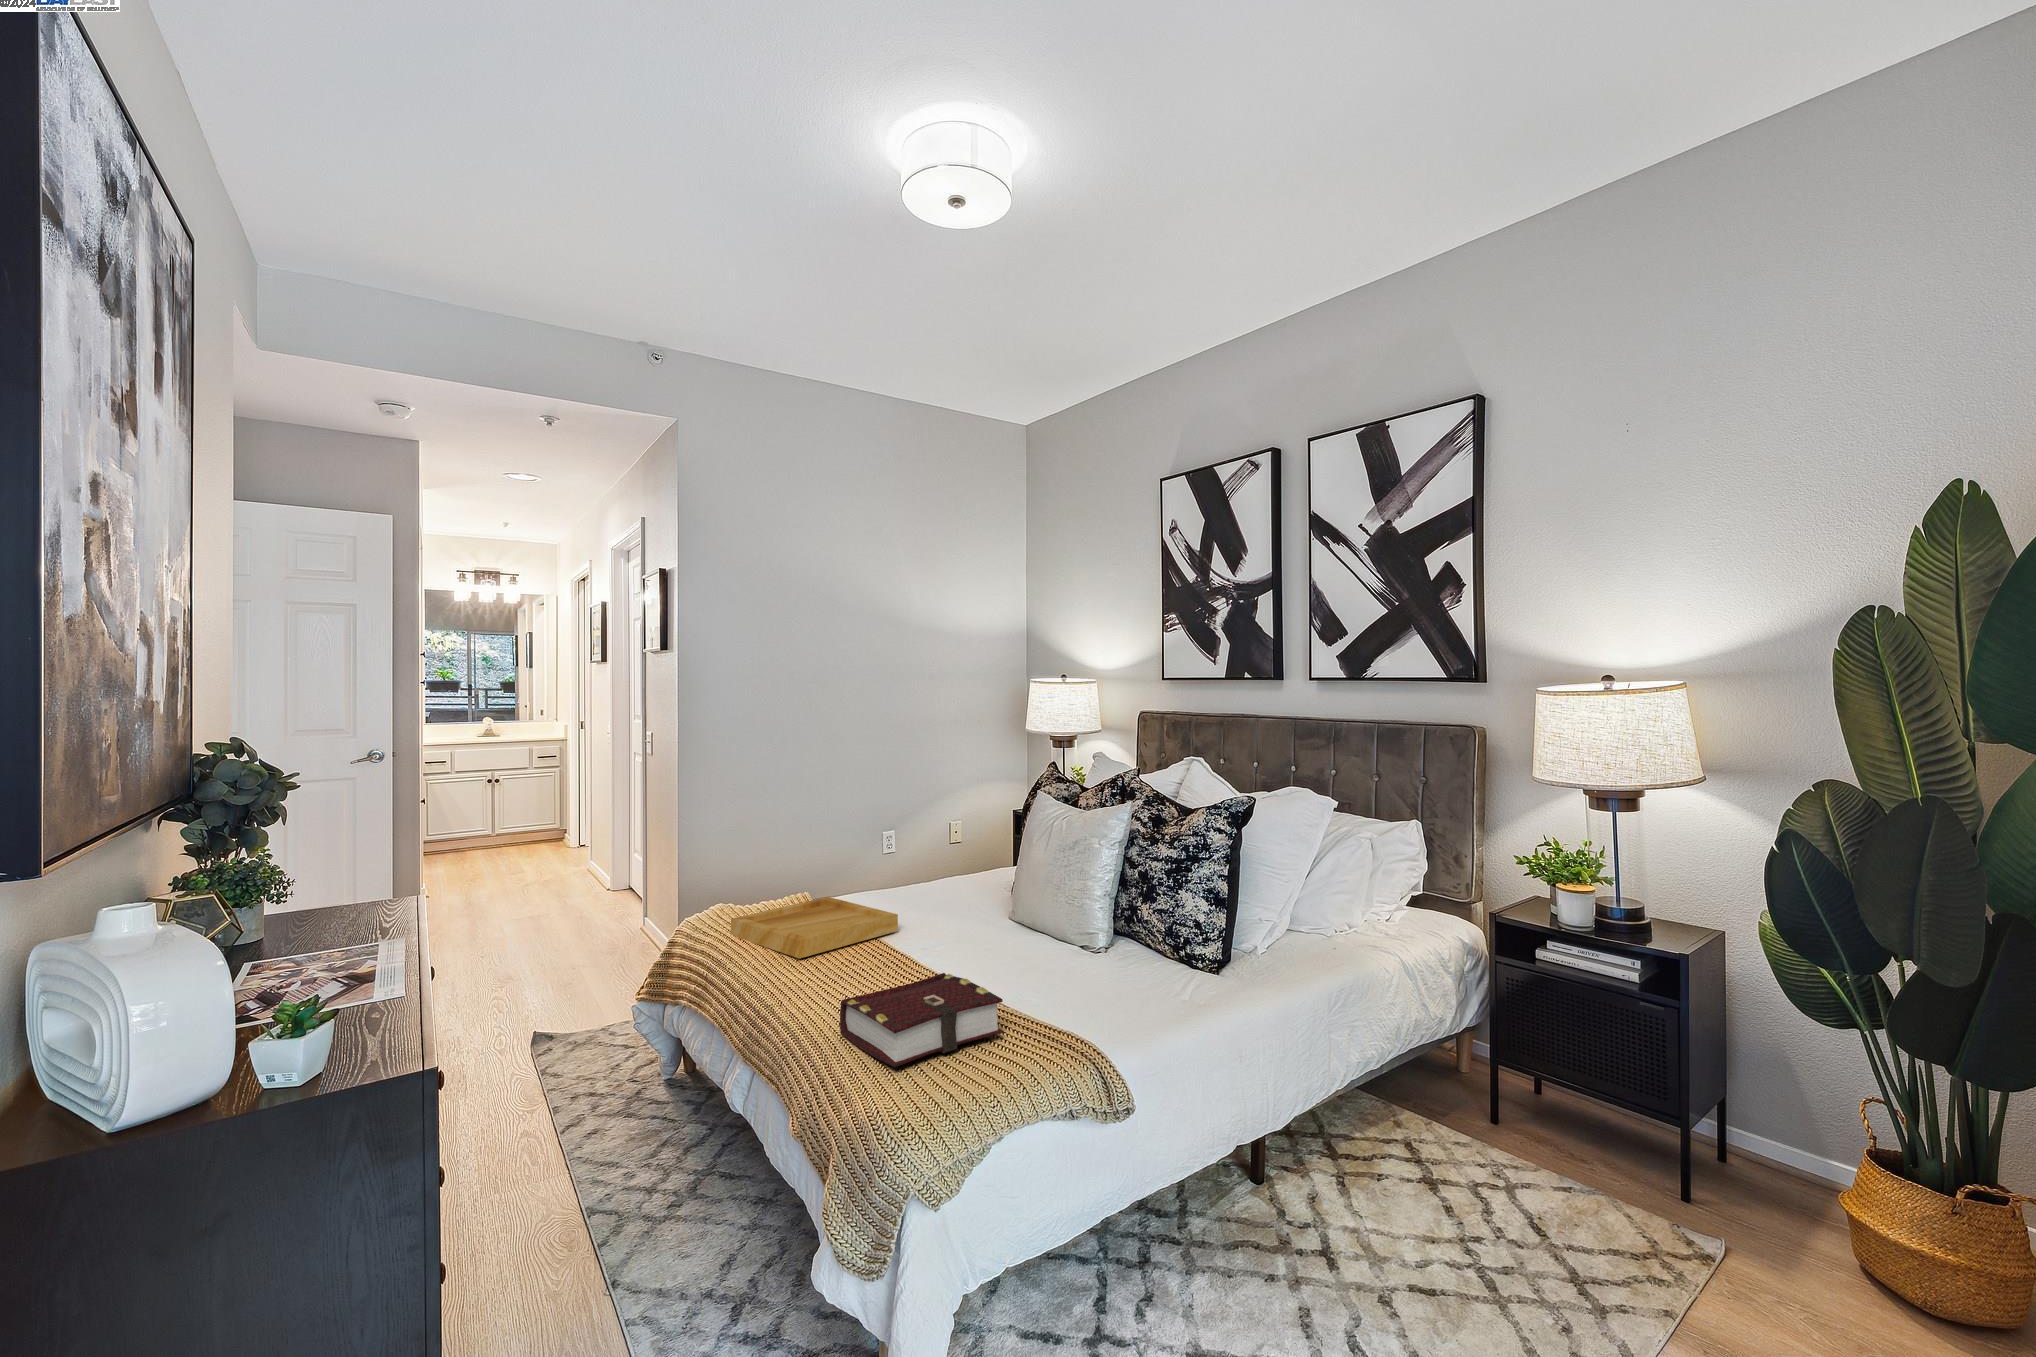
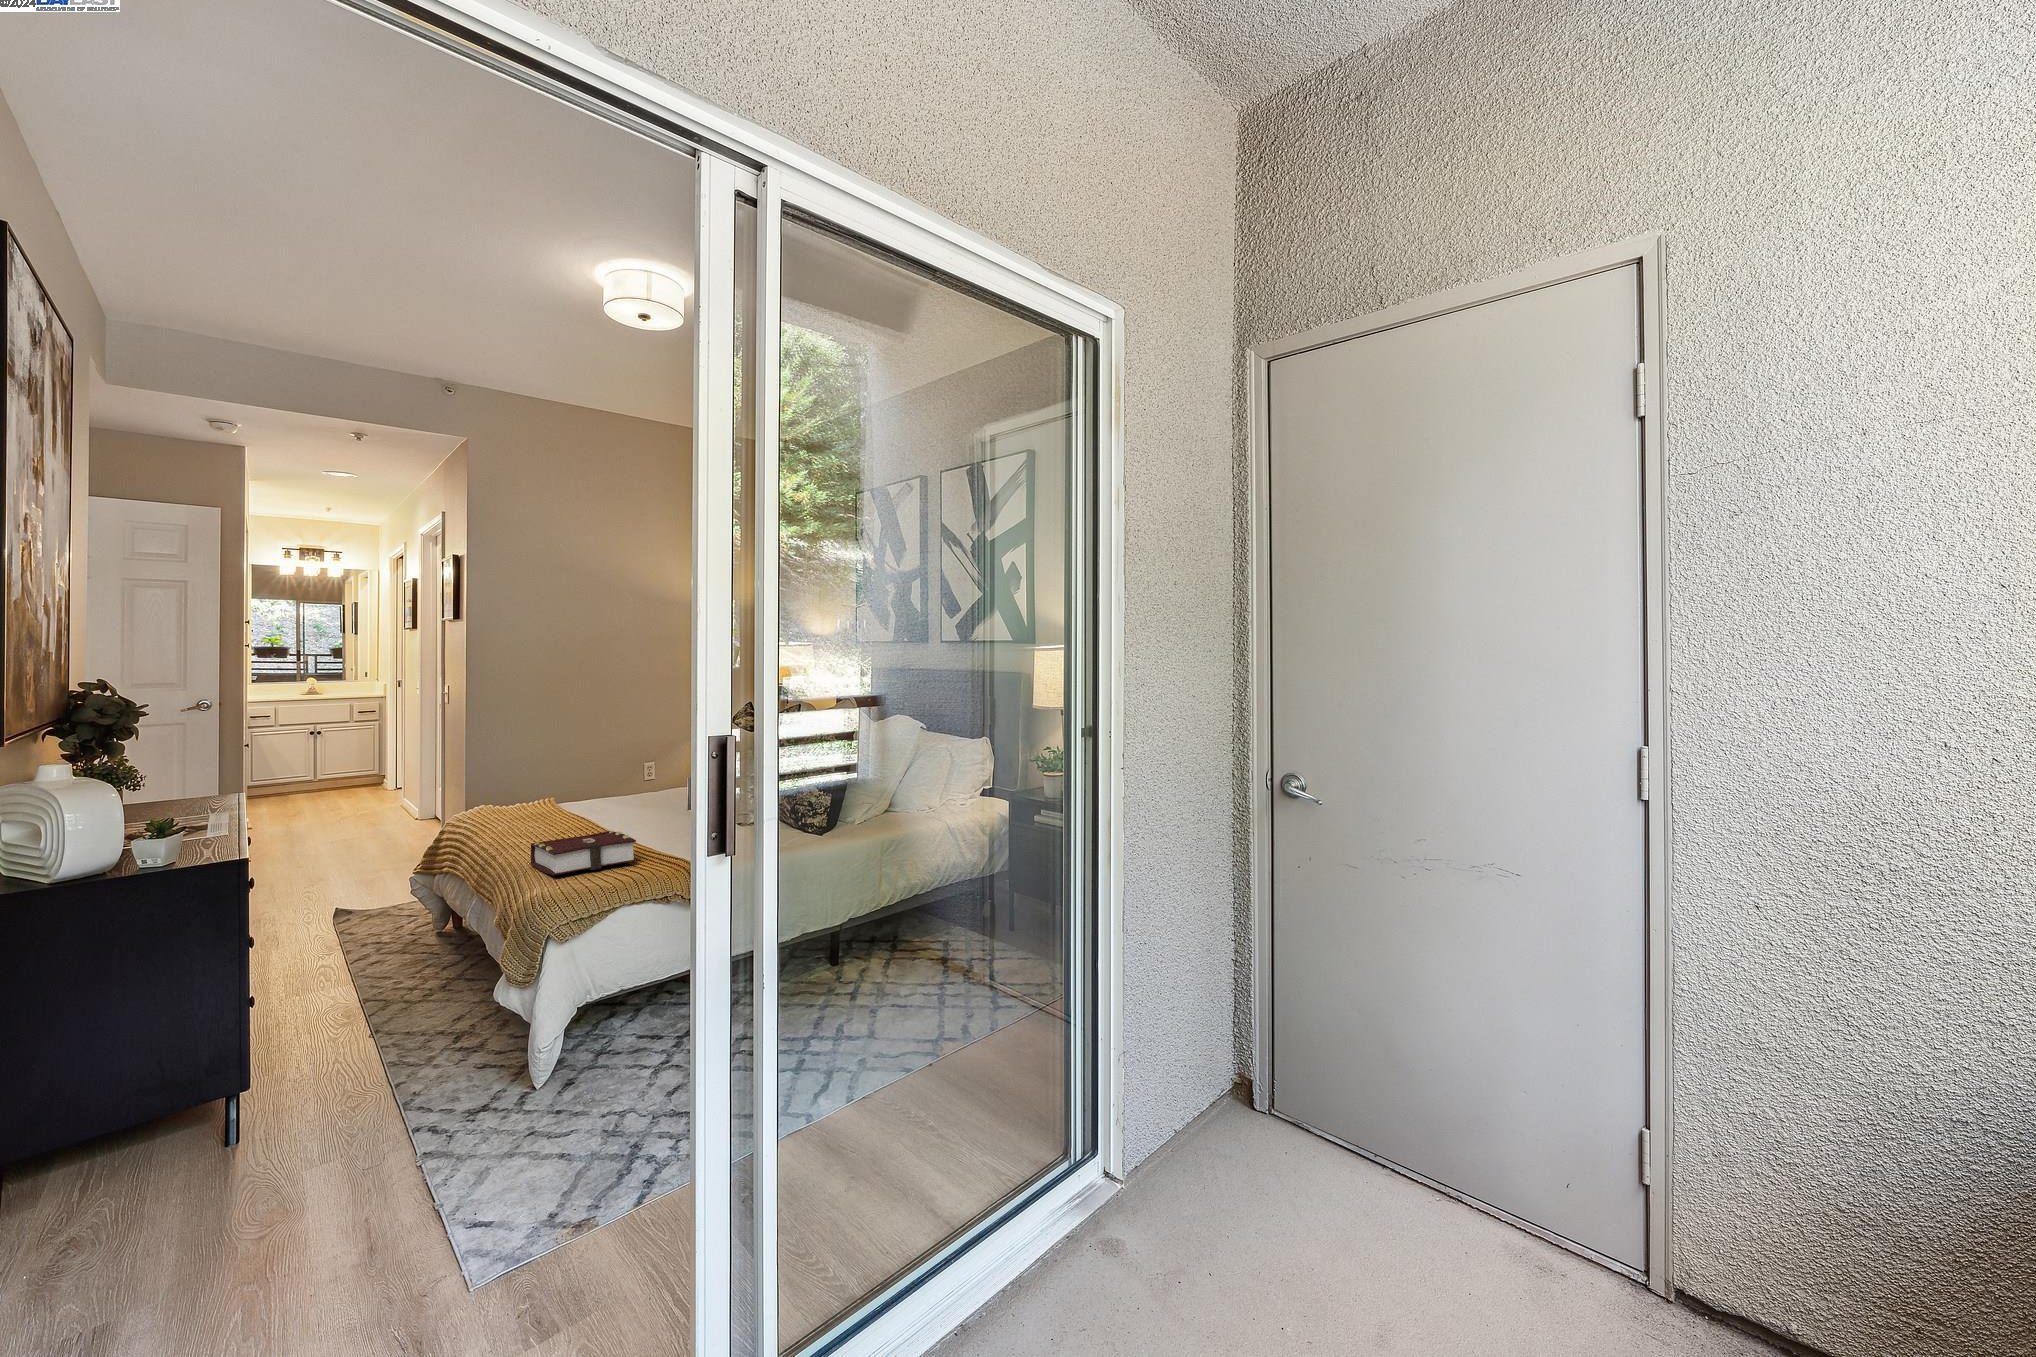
tray: present [731,897,898,959] -> none [484,800,609,833]

